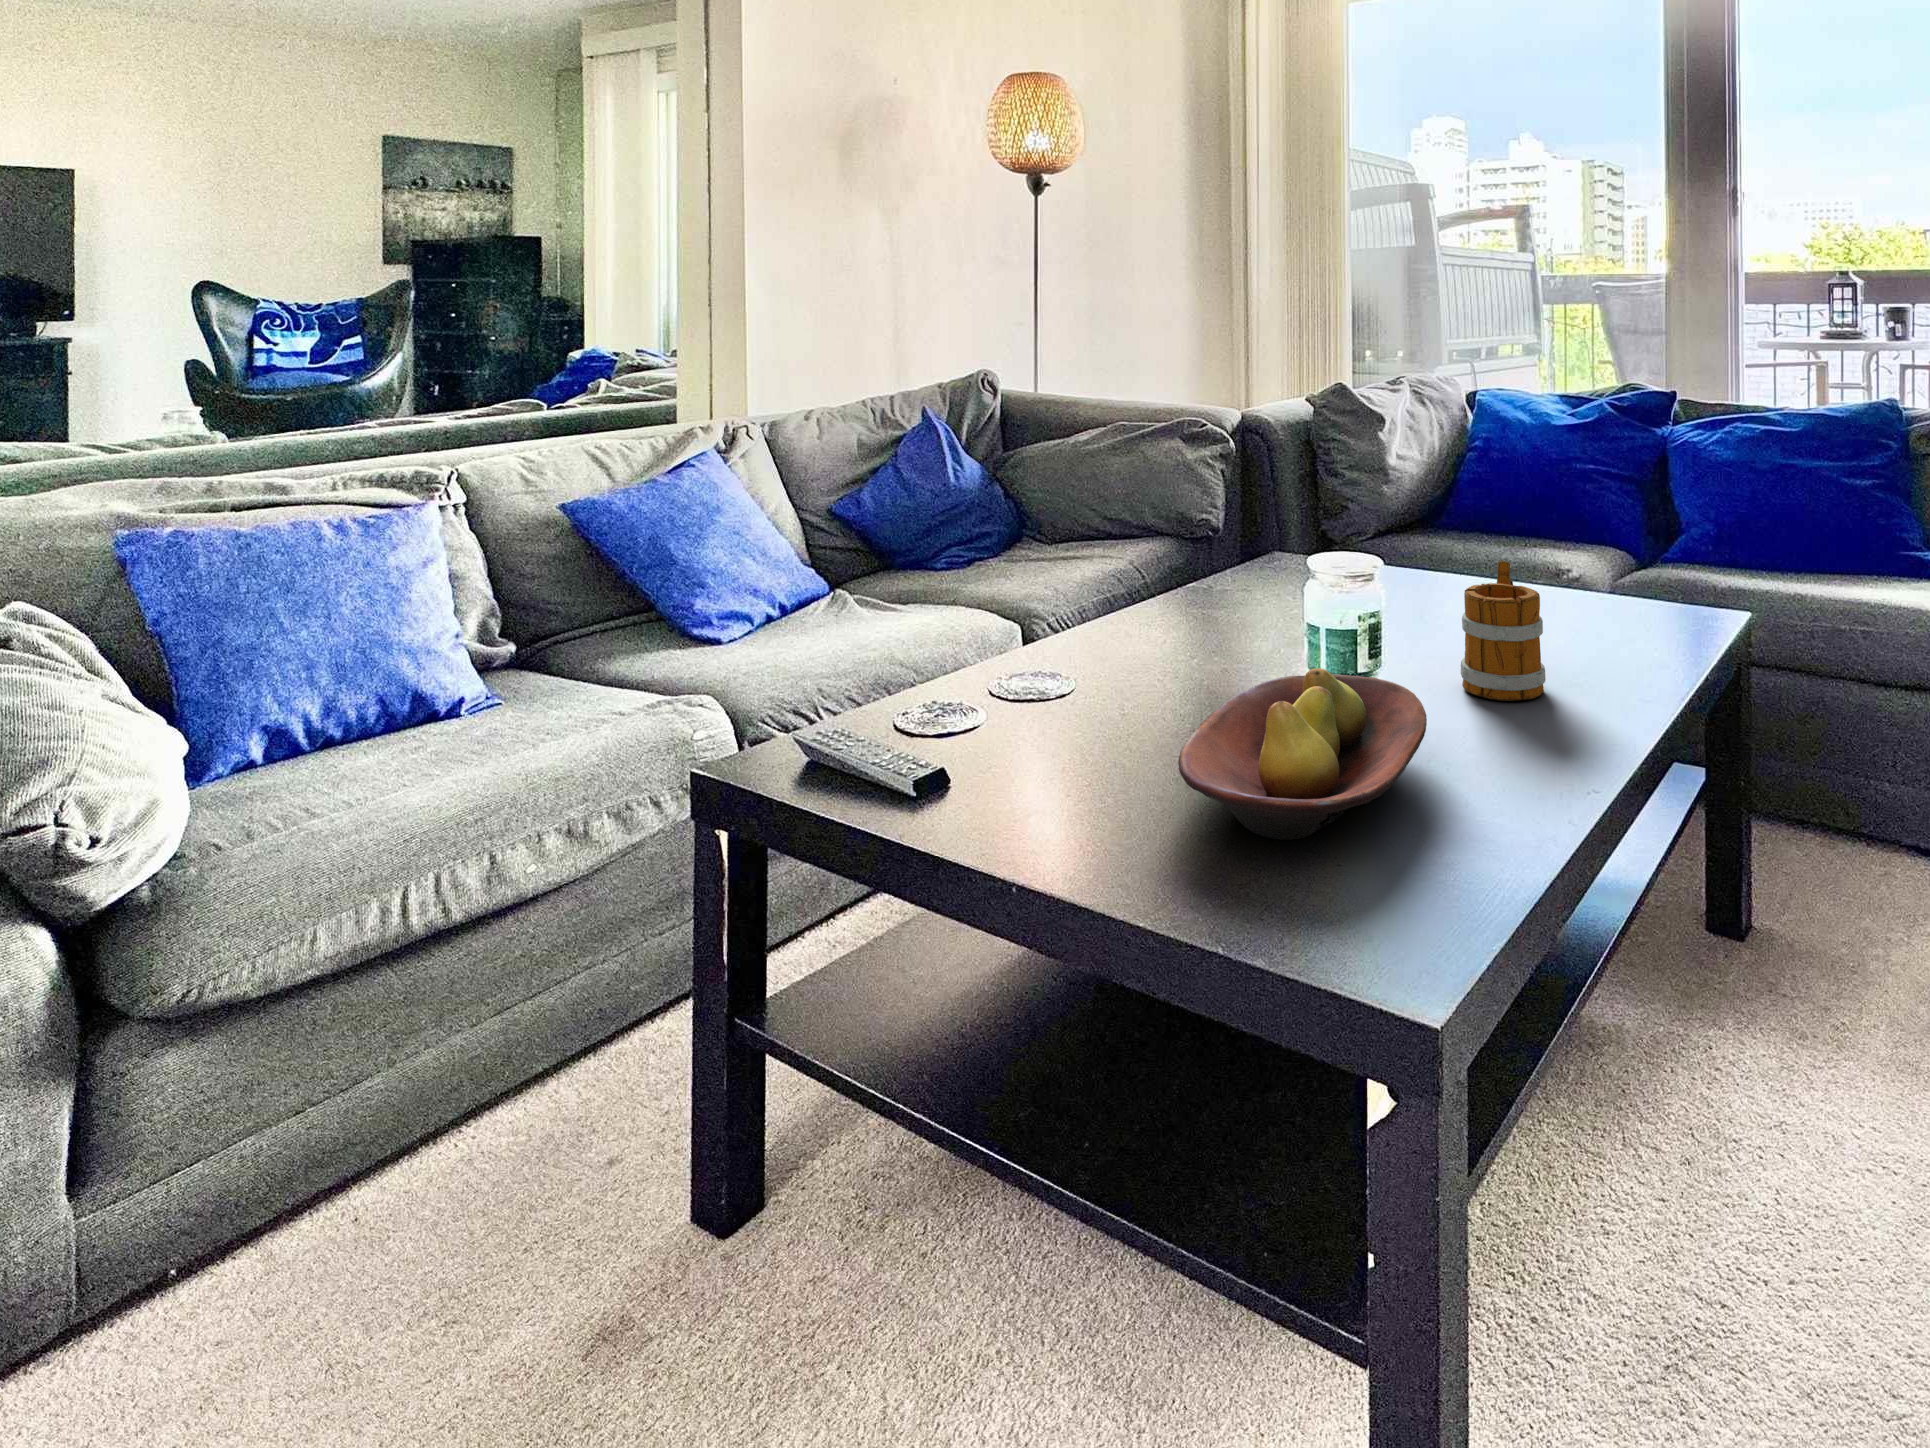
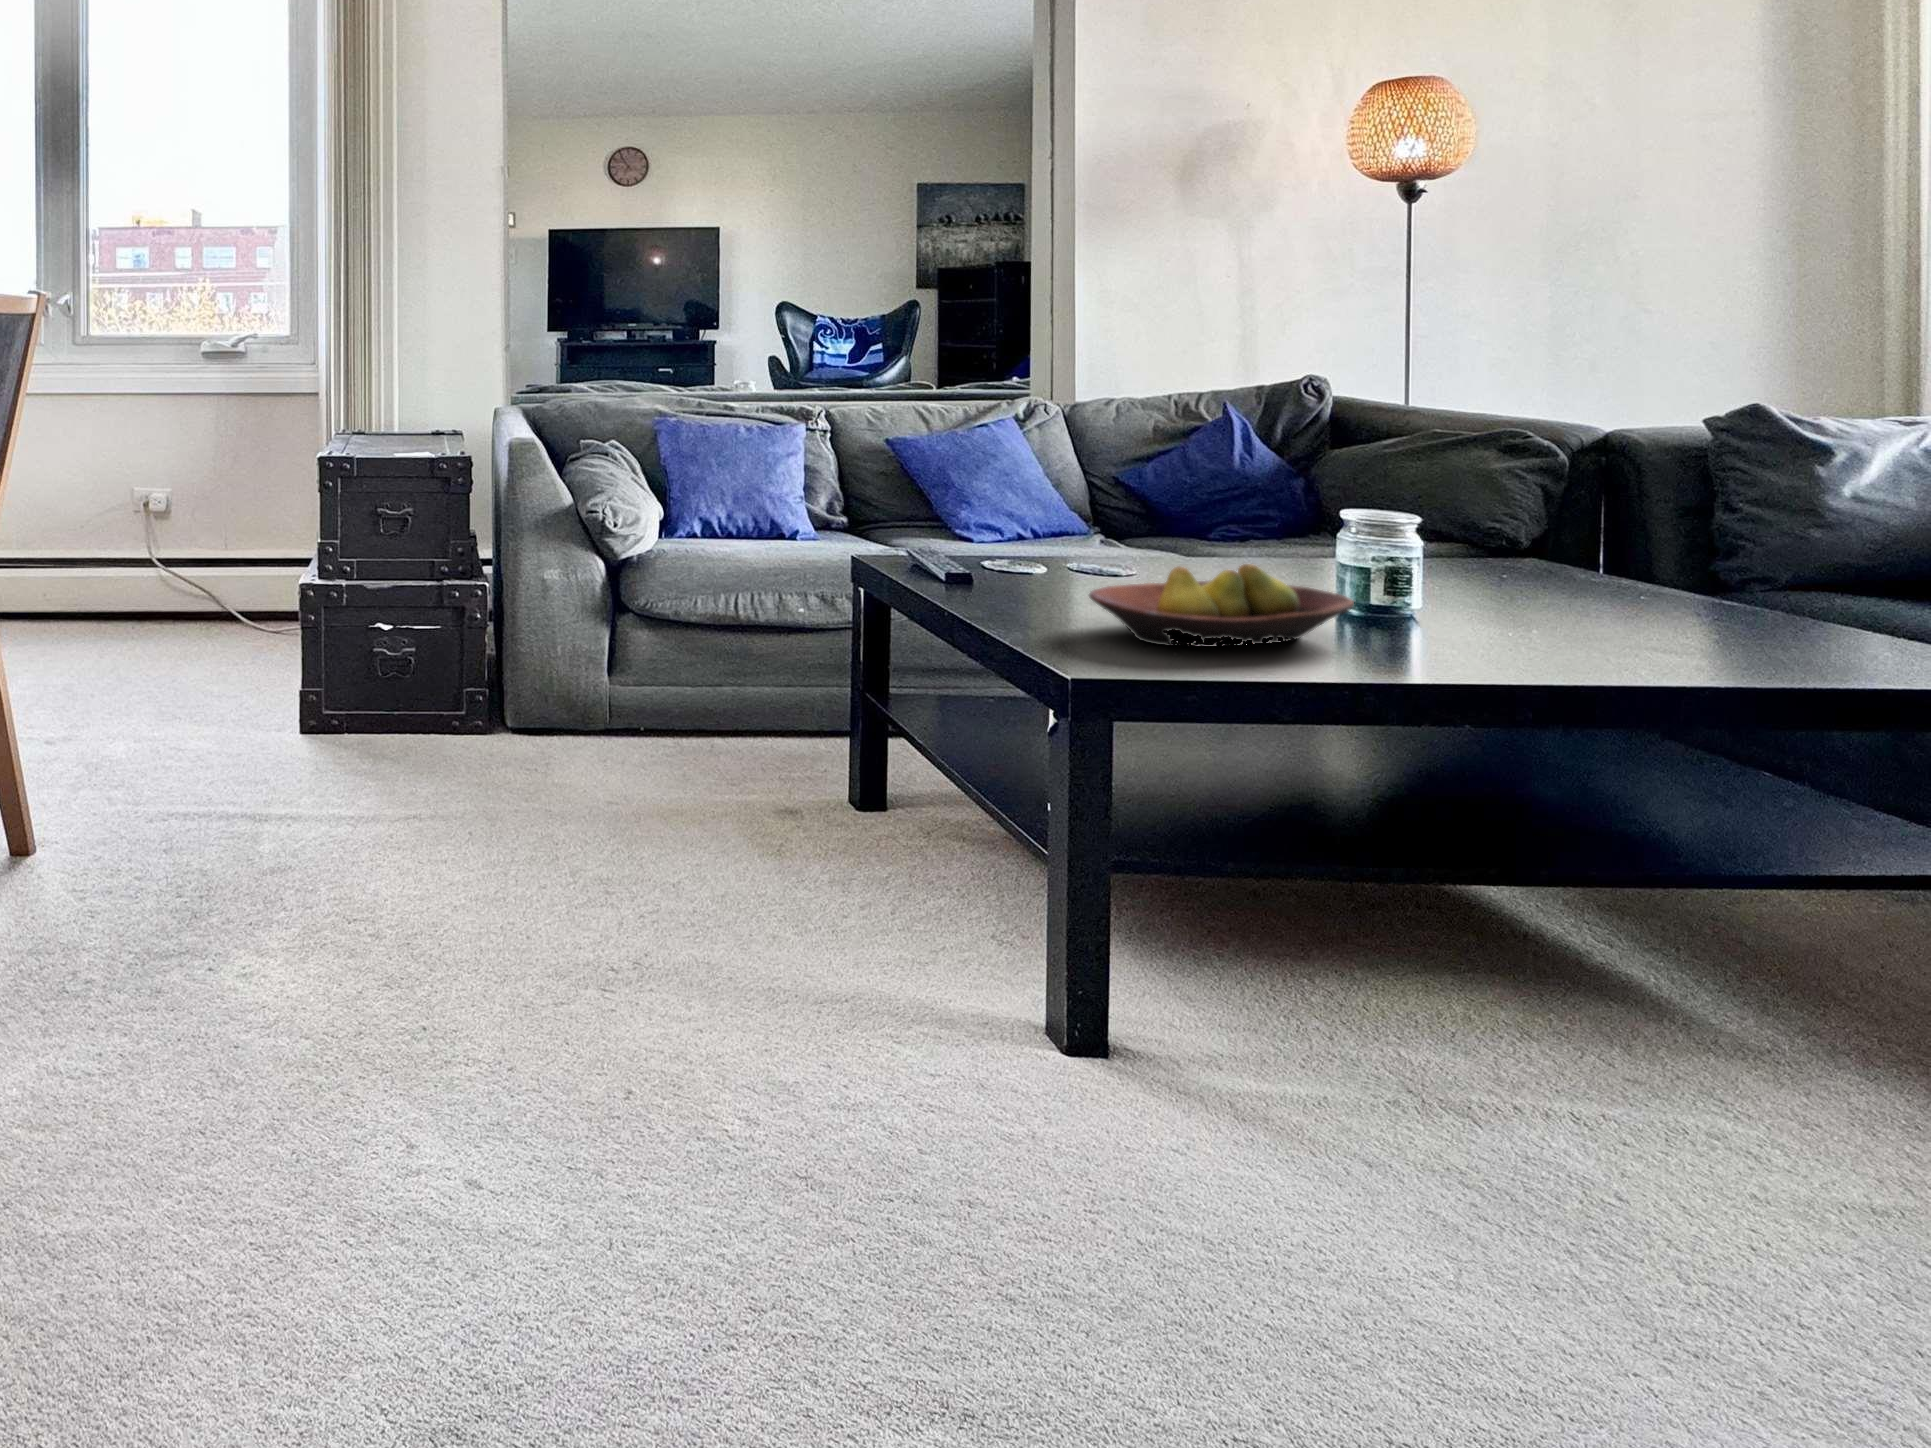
mug: present [1461,561,1546,701] -> none [1482,542,1590,656]

